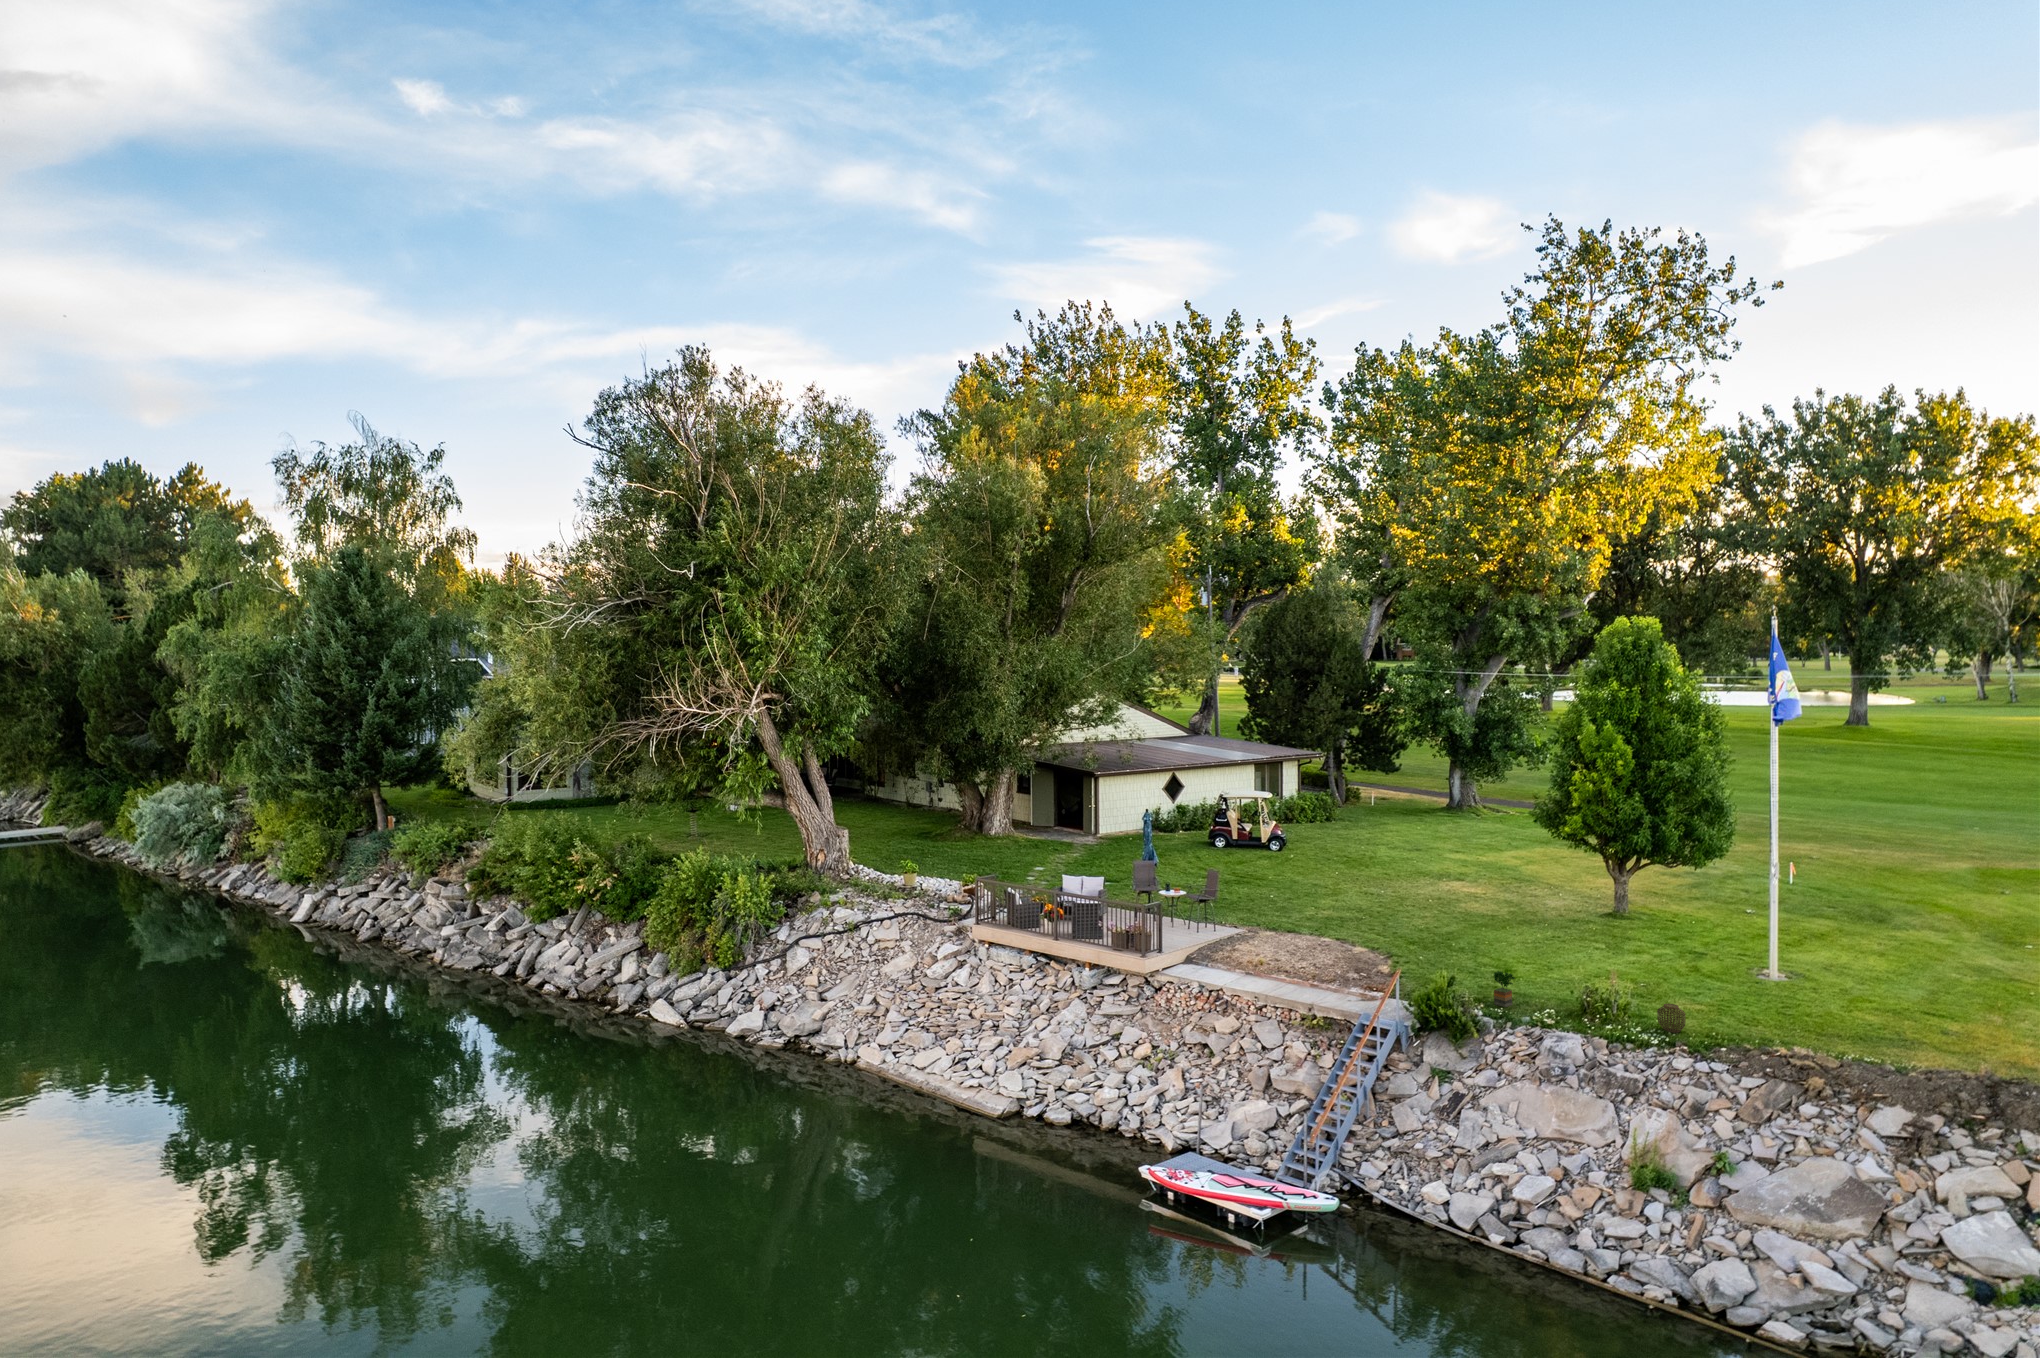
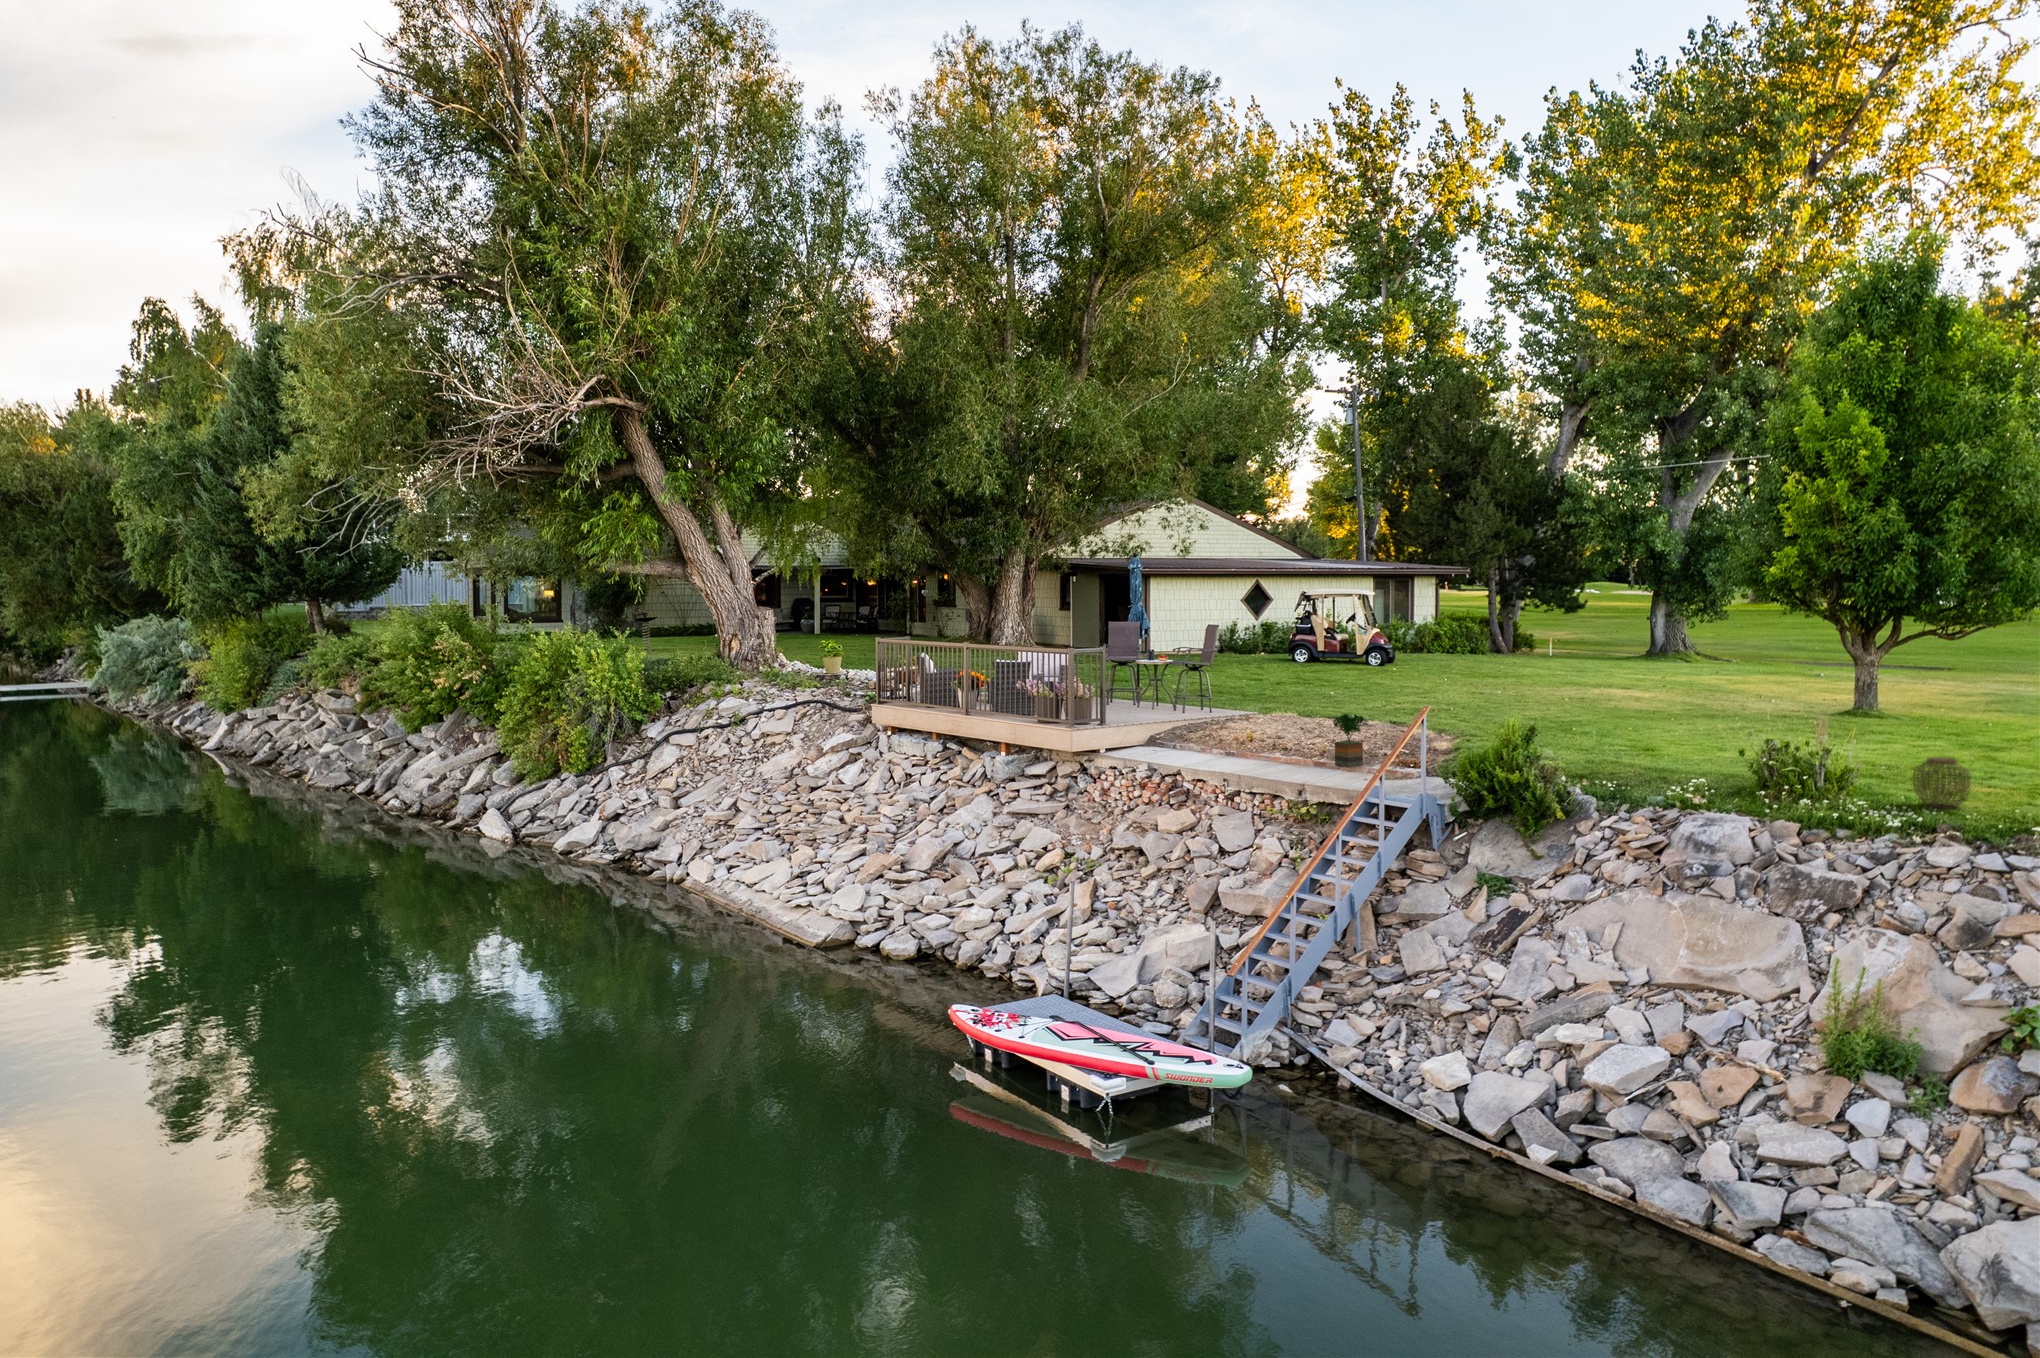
potted tree: present [1494,971,1515,1007] -> present [1333,713,1368,767]

